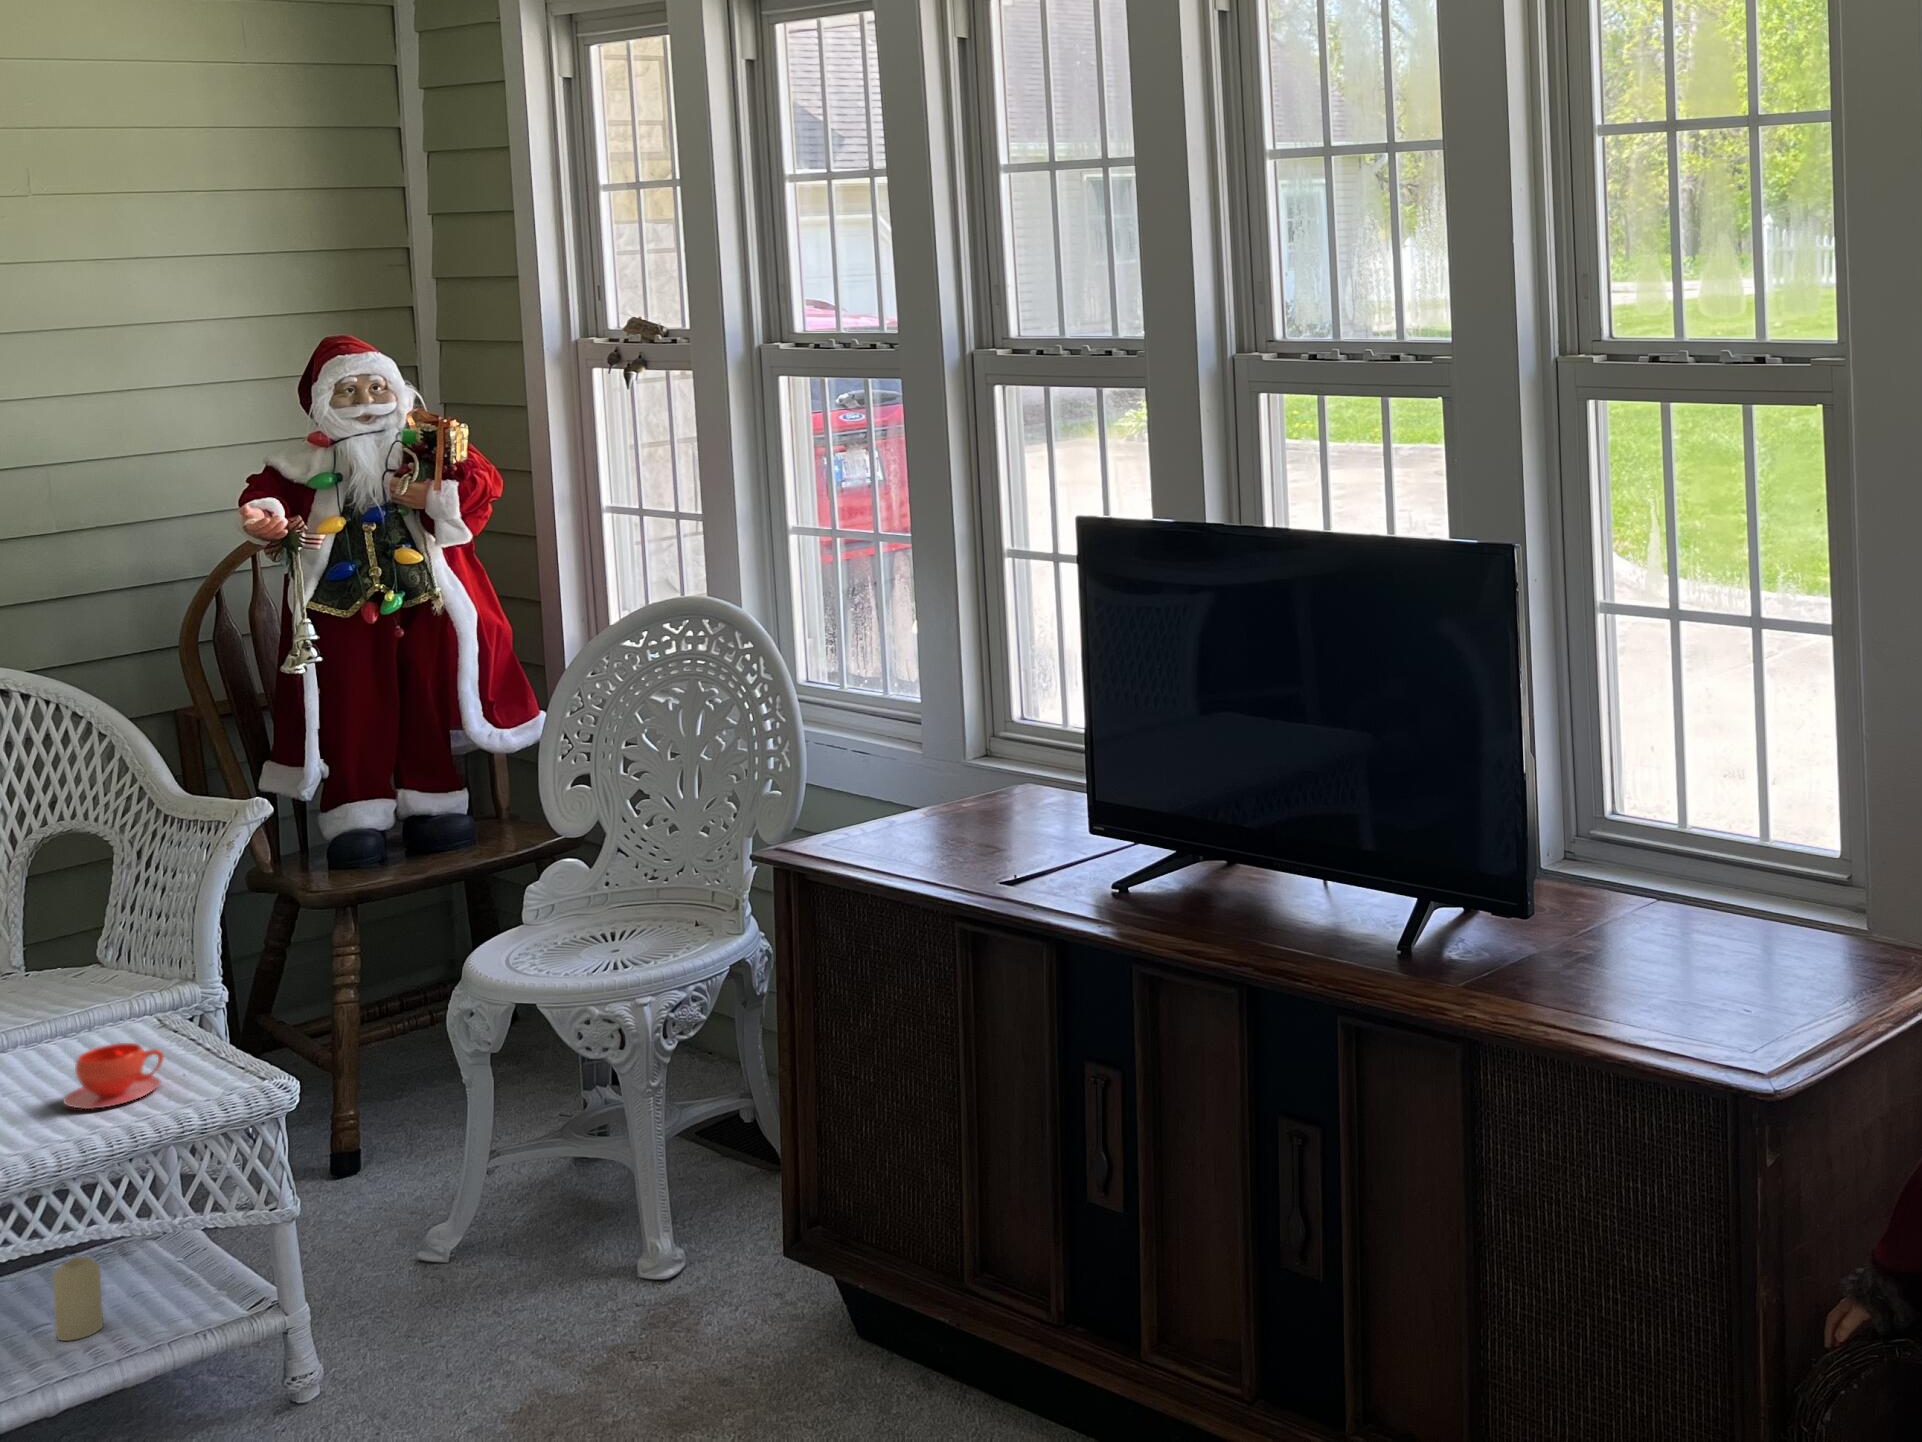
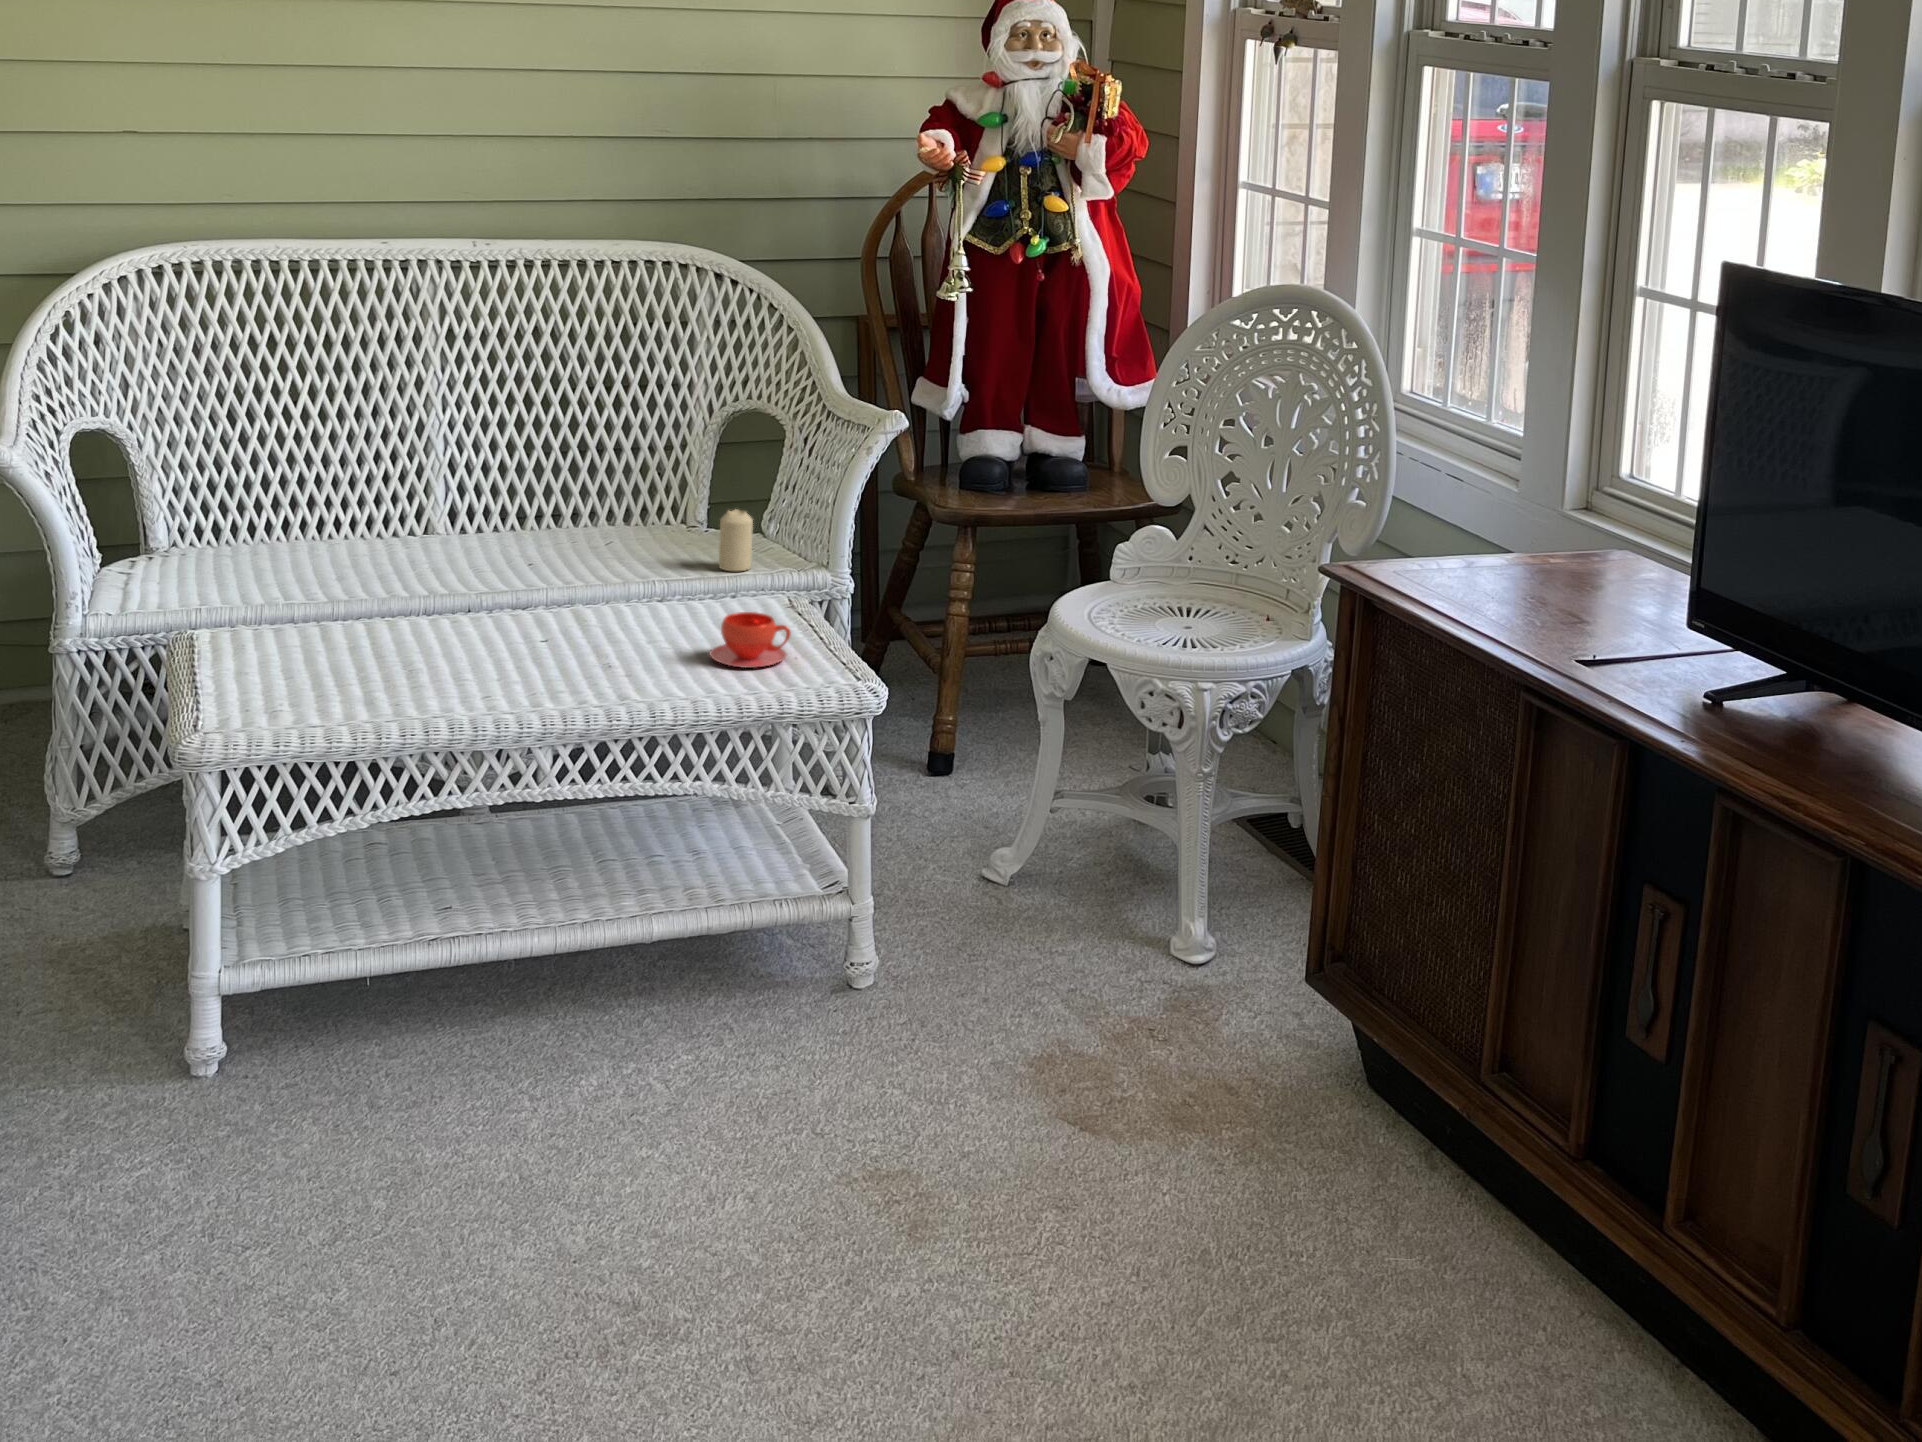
candle: present [53,1256,103,1341] -> present [719,509,753,571]

